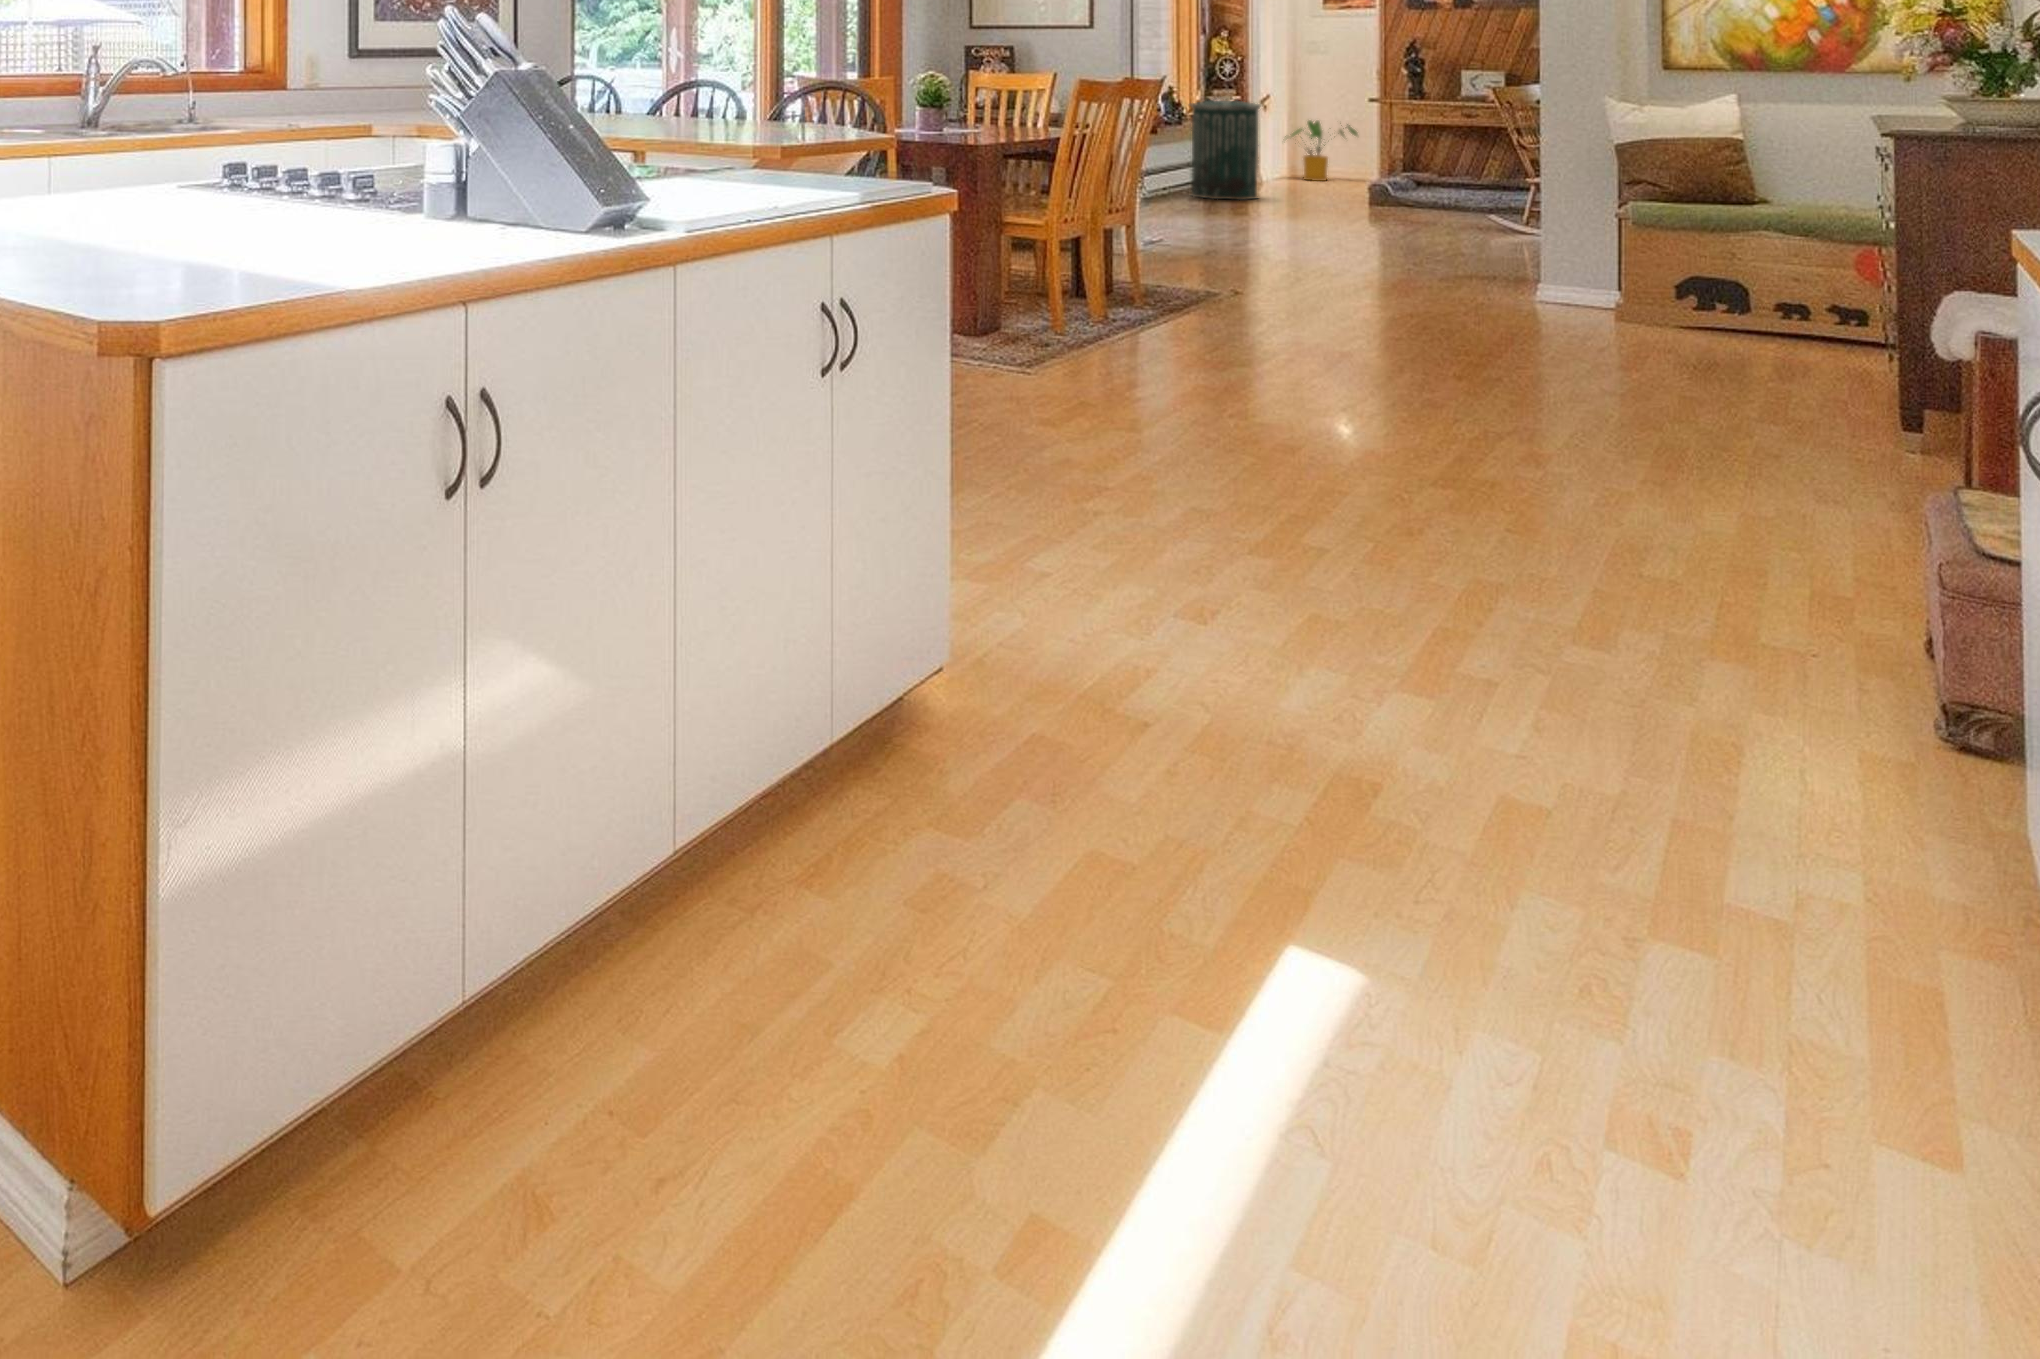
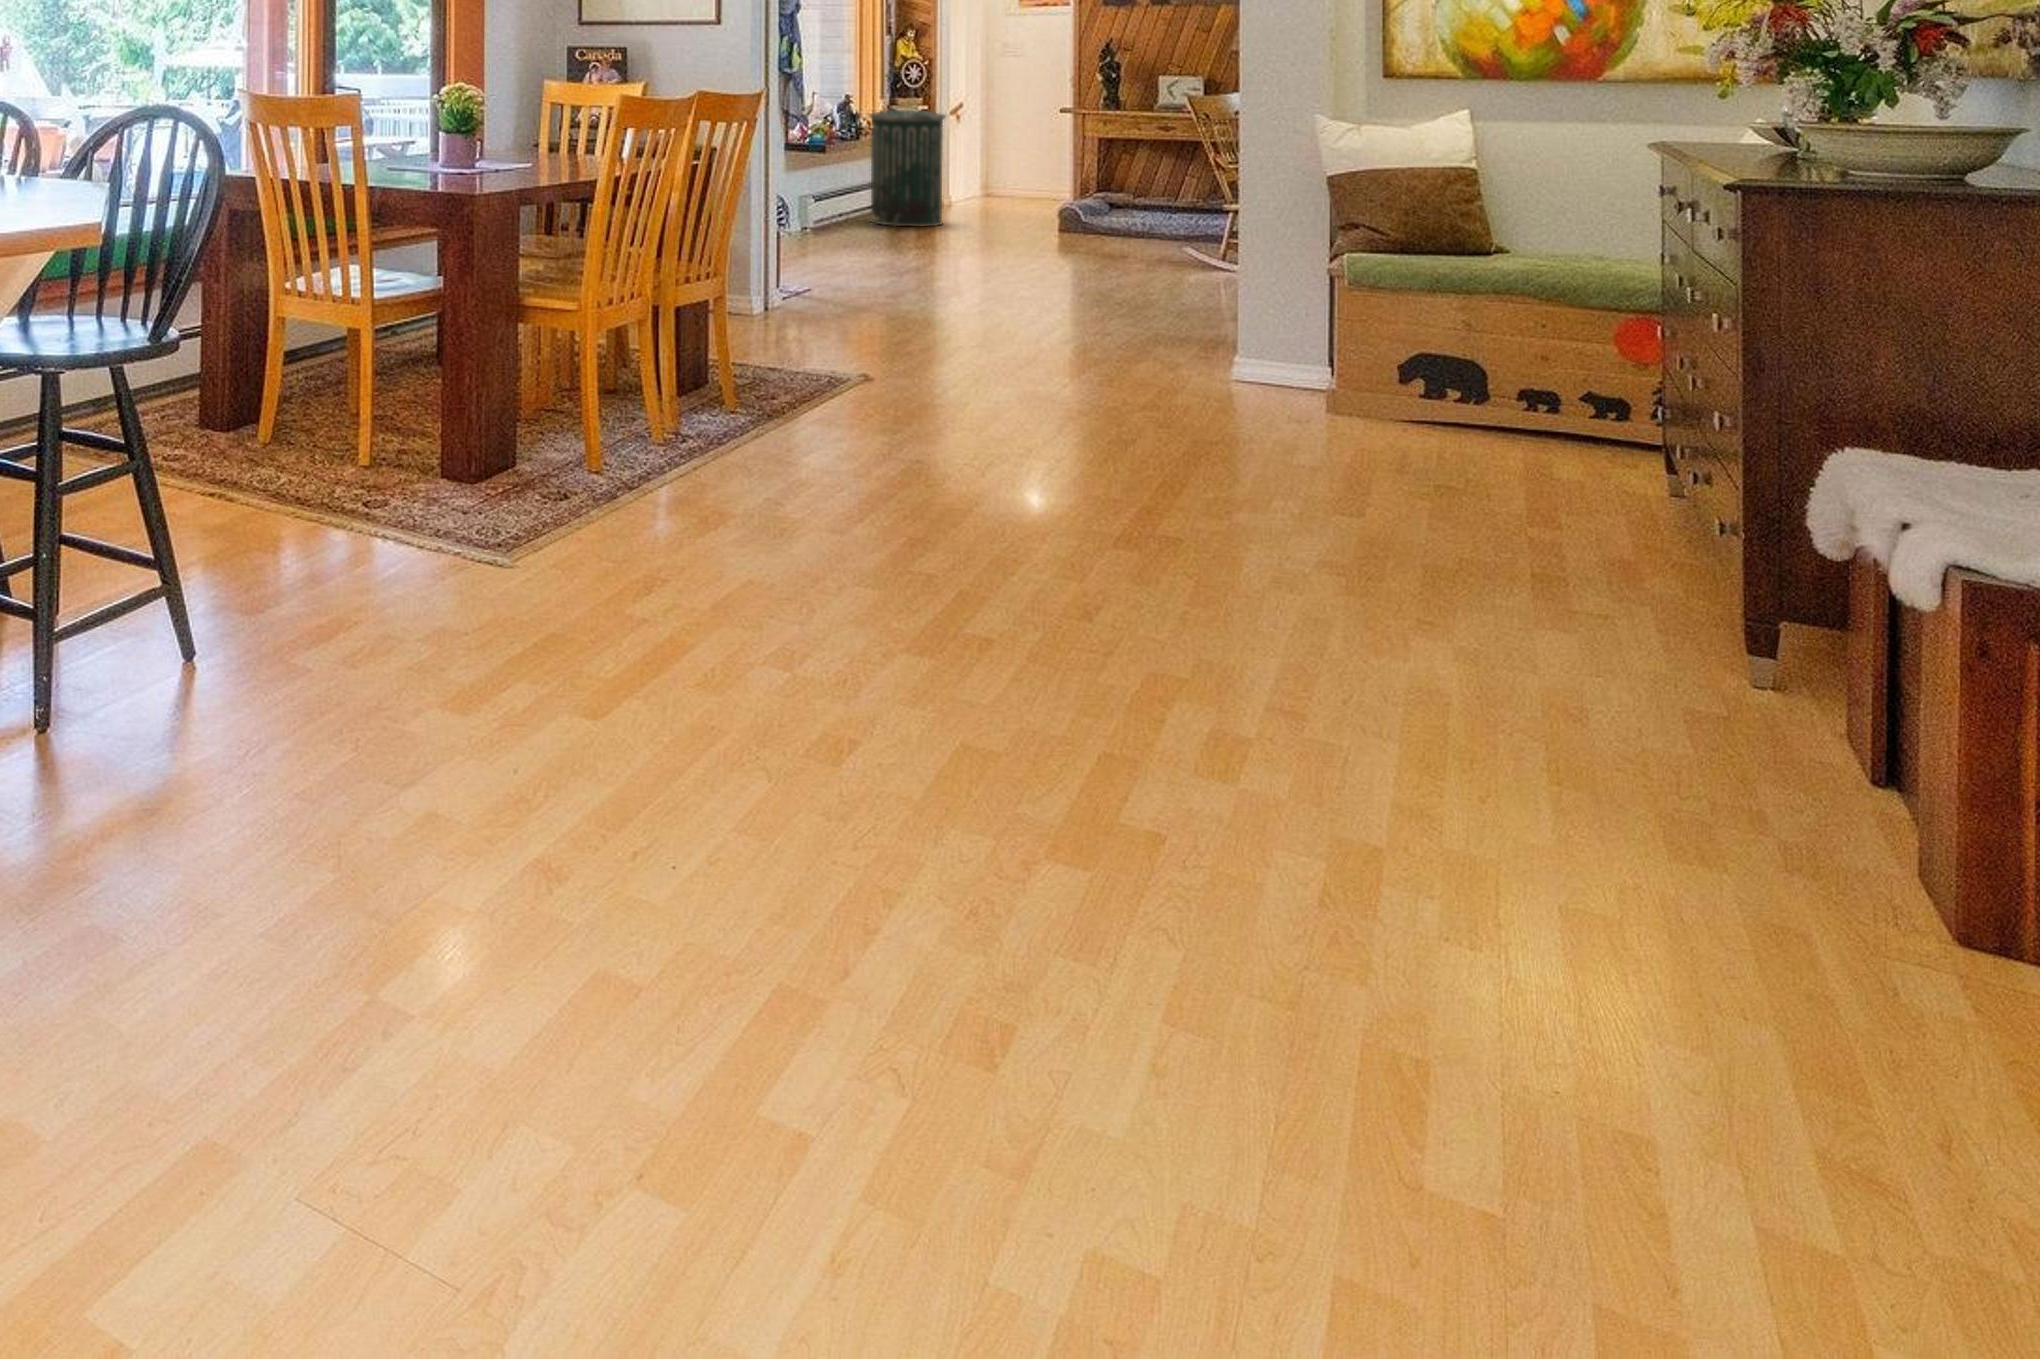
house plant: present [1285,121,1357,181] -> none [976,130,1055,199]

